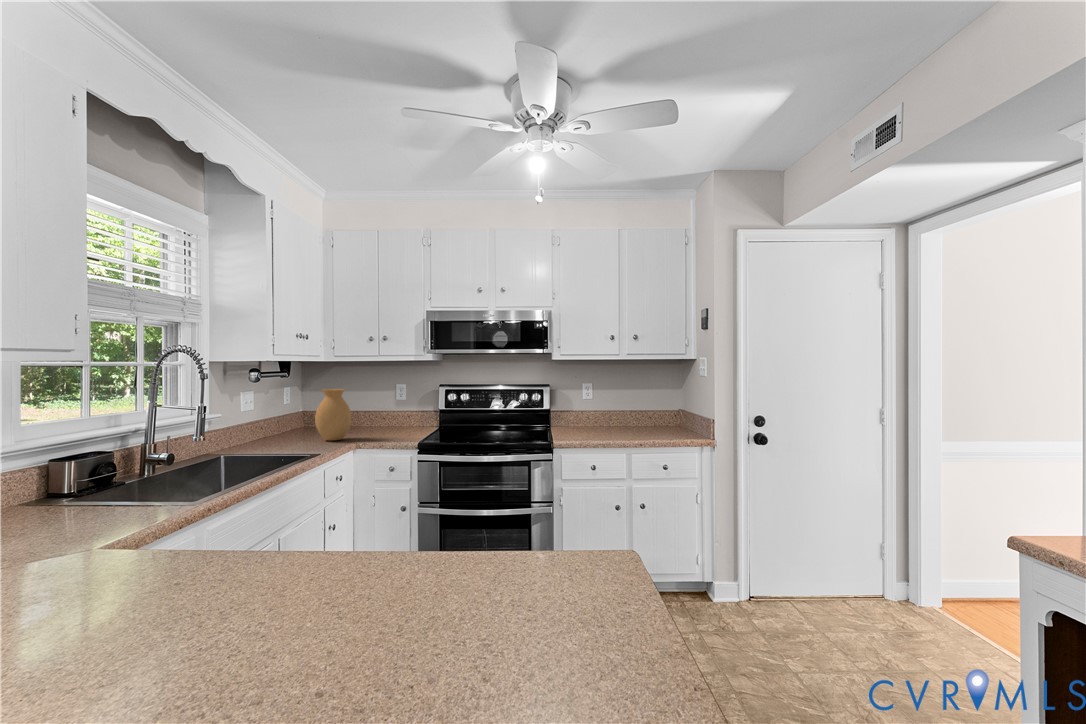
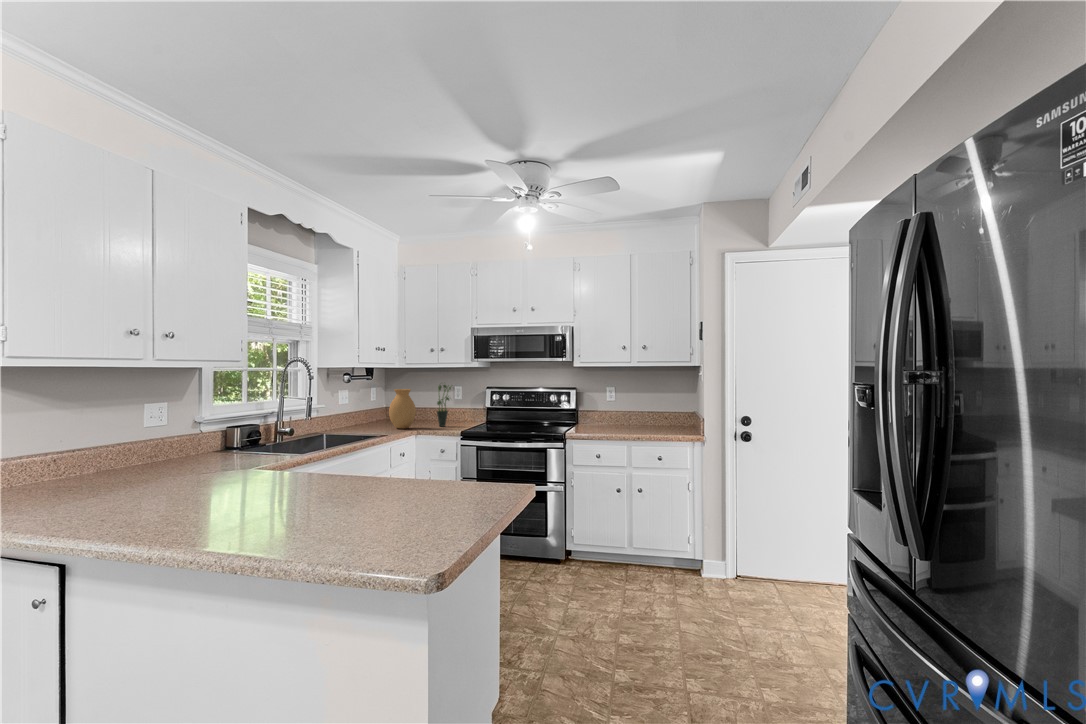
potted plant: none [377,380,402,435] -> present [437,385,451,427]

